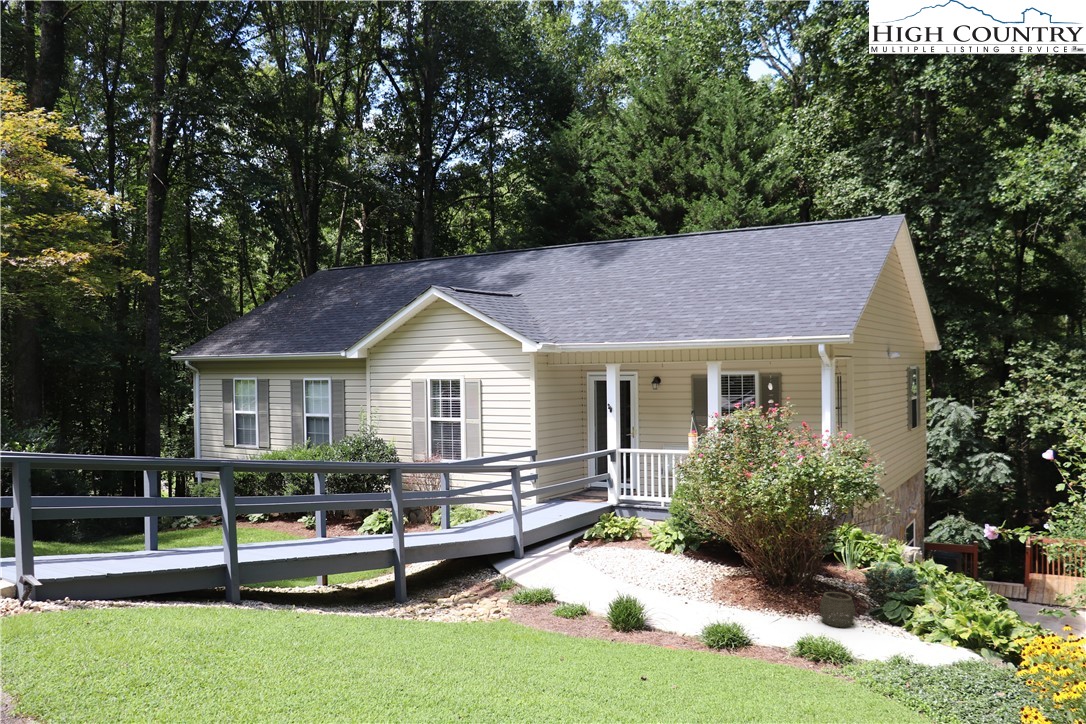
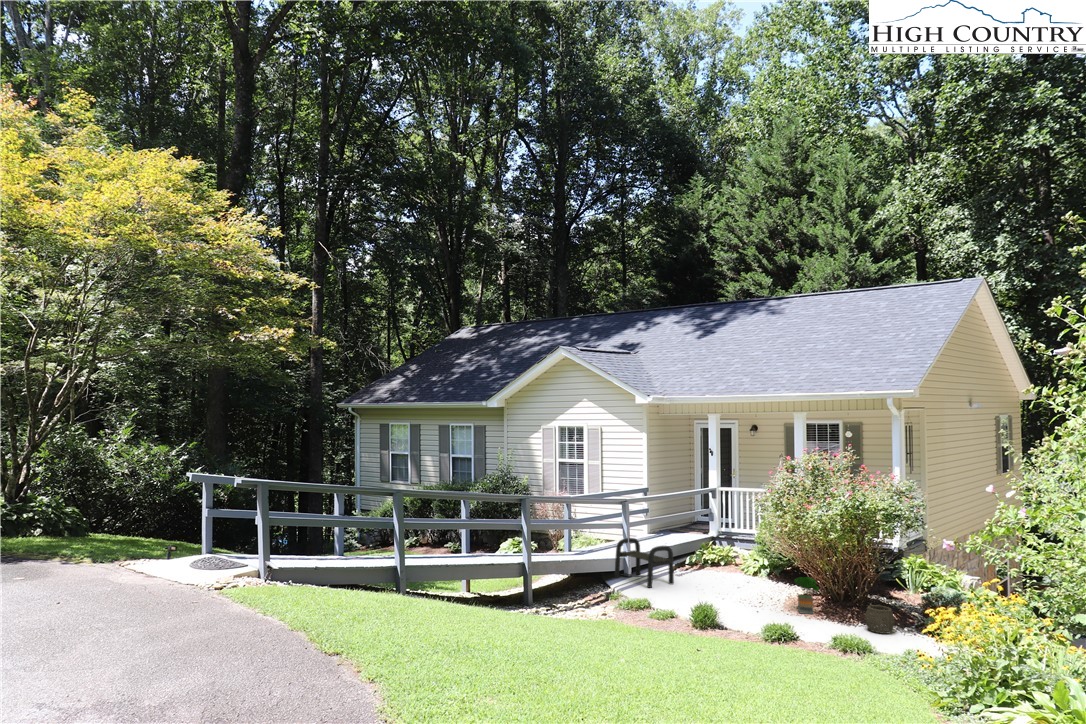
bench: none [504,513,577,575] -> present [615,538,674,588]
potted tree: none [729,557,760,603] -> present [795,577,819,614]

